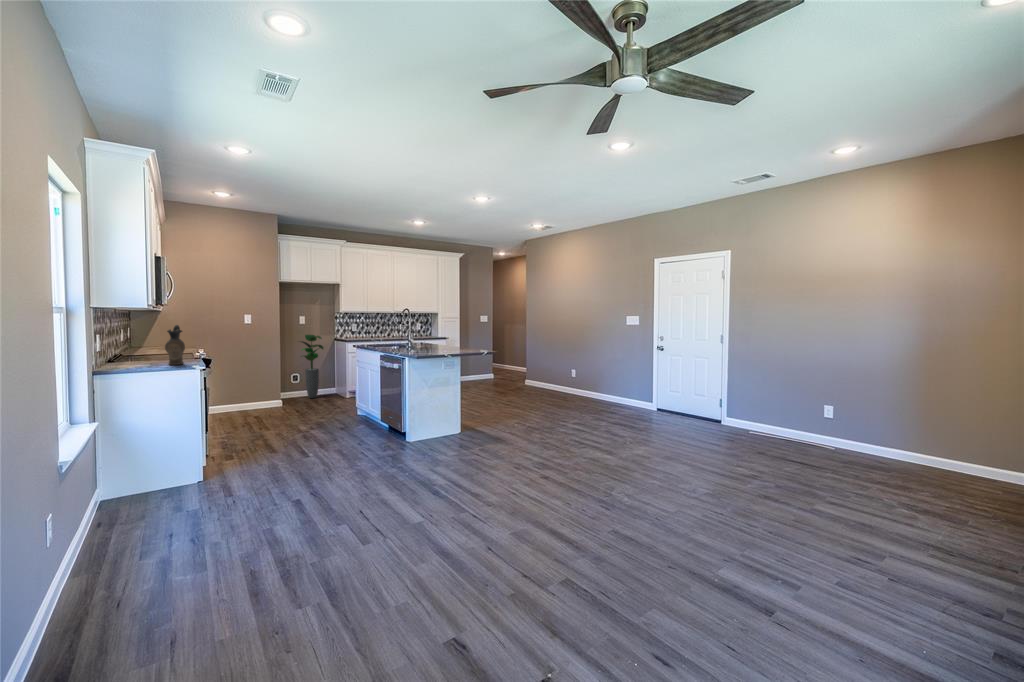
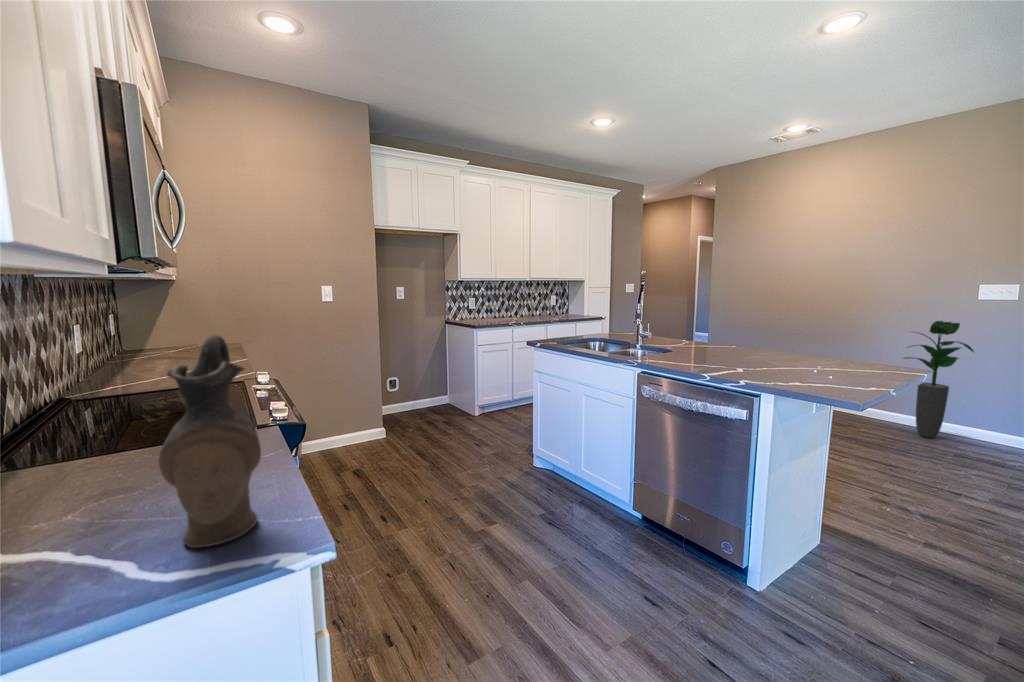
potted plant: present [302,335,324,398] -> present [905,321,974,438]

